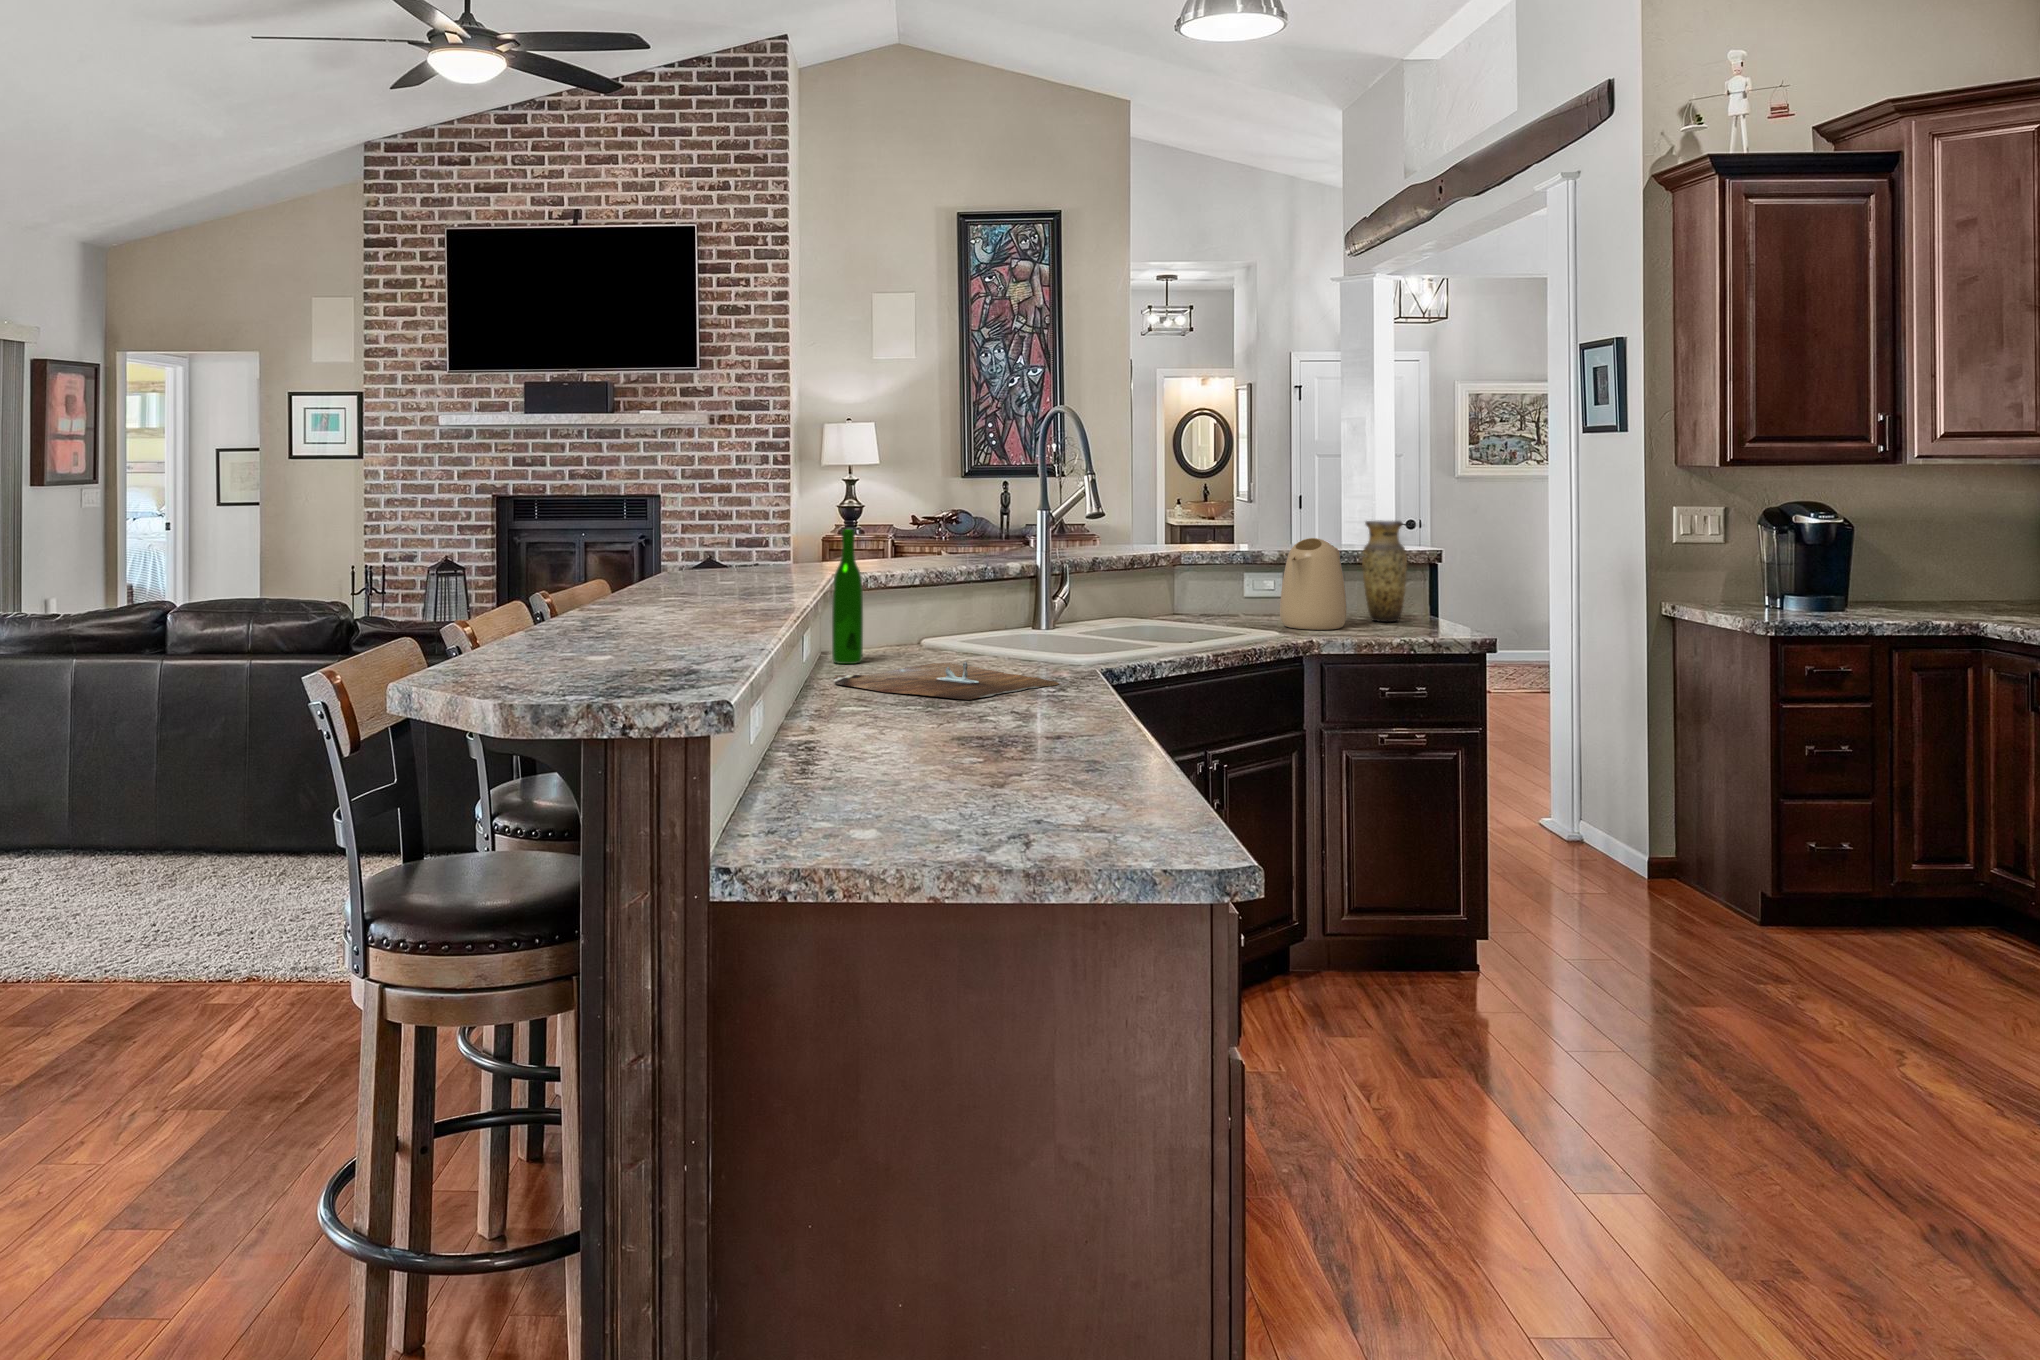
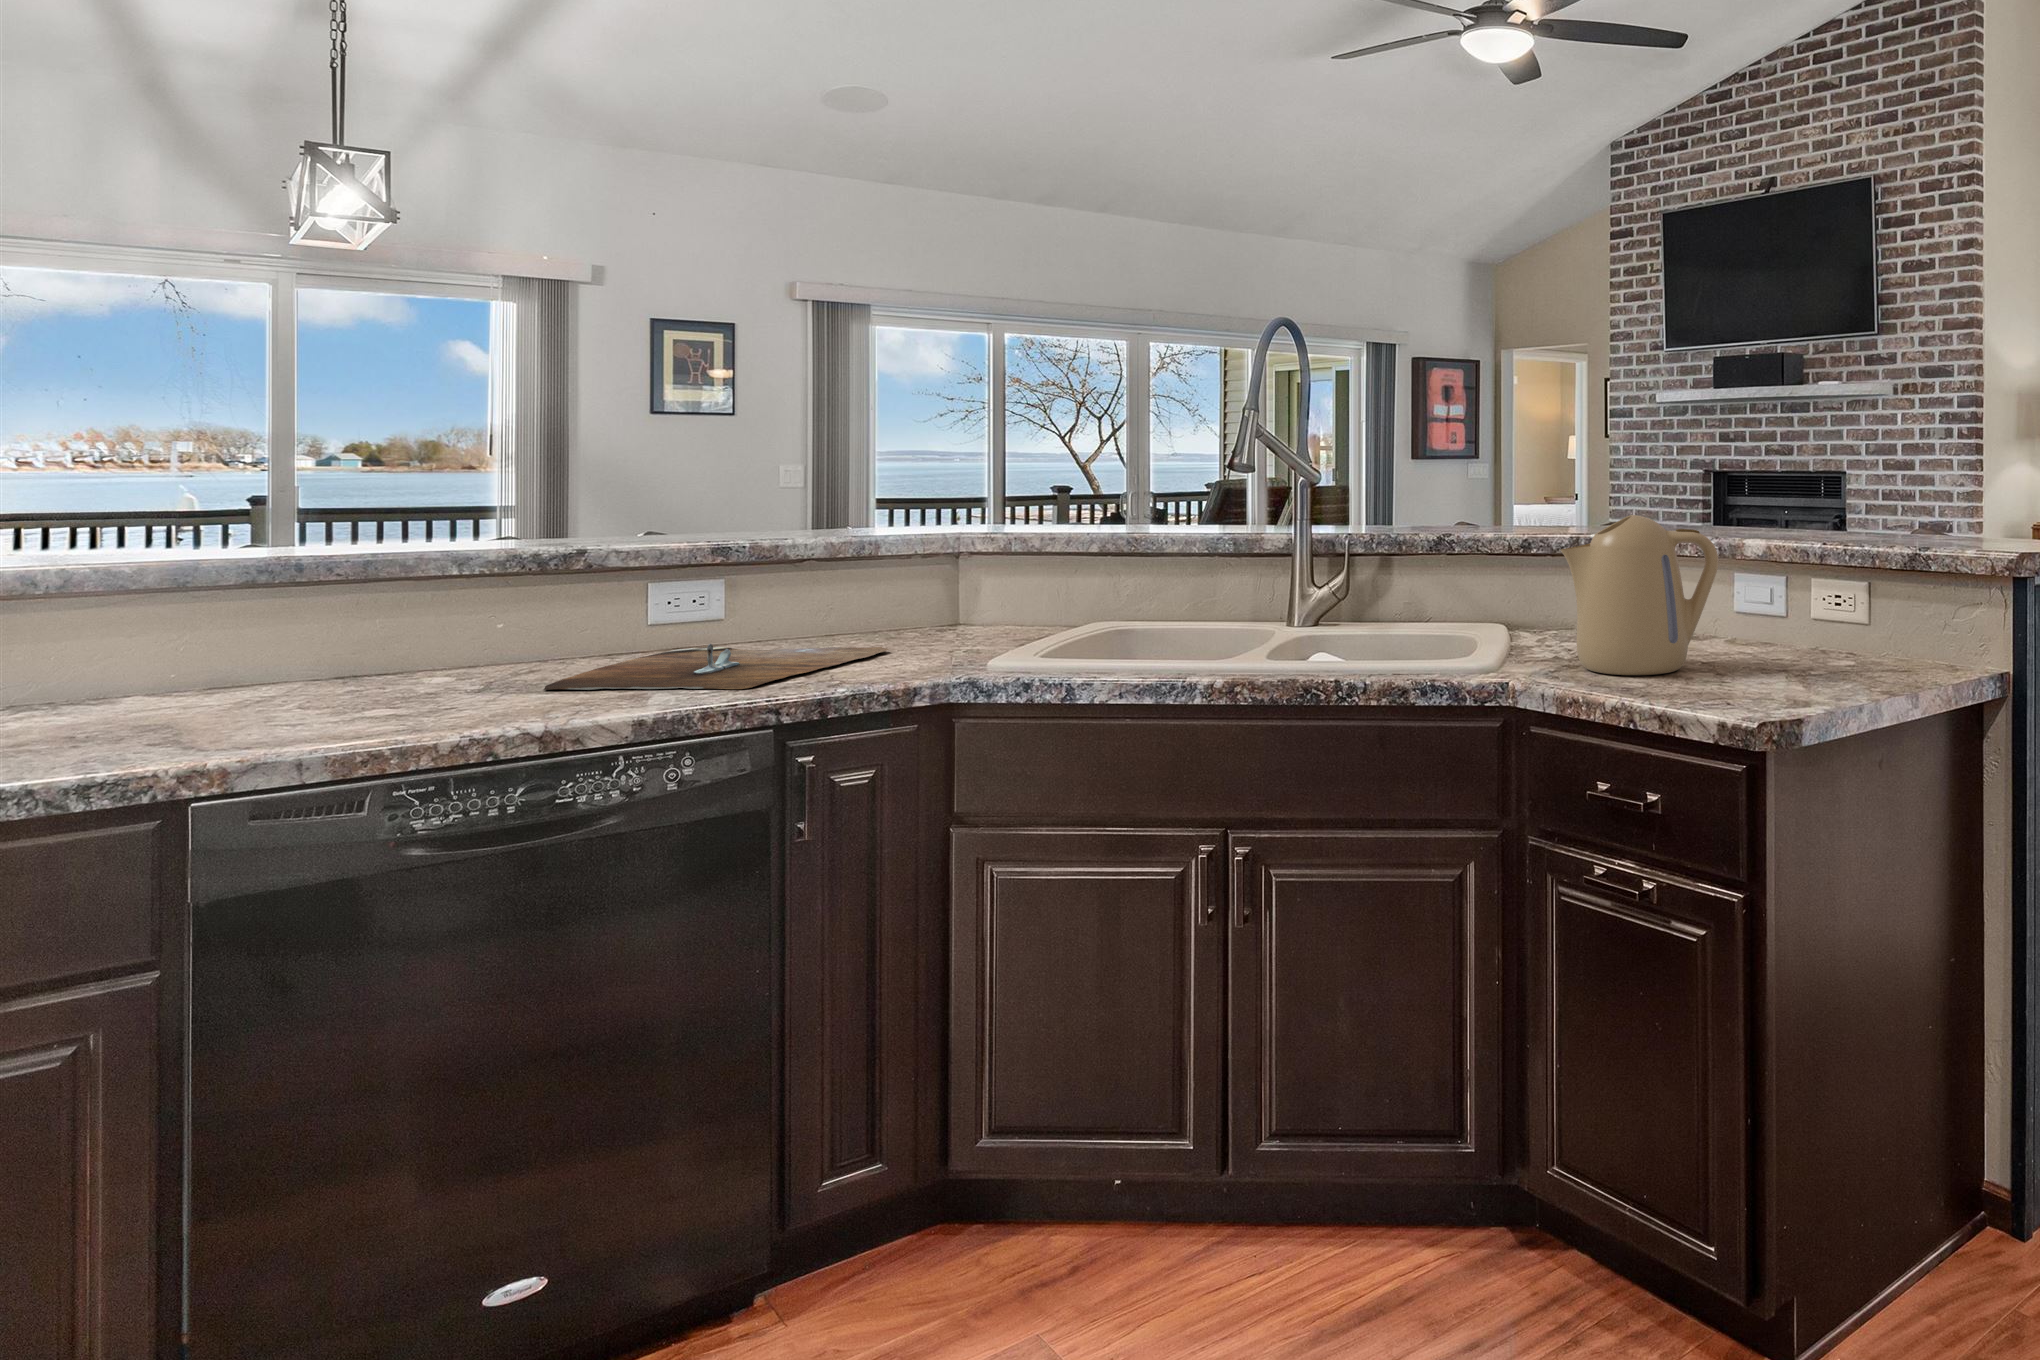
vase: present [1362,521,1407,622] -> none [1773,491,1854,677]
wine bottle: present [832,529,863,664] -> none [851,473,892,638]

